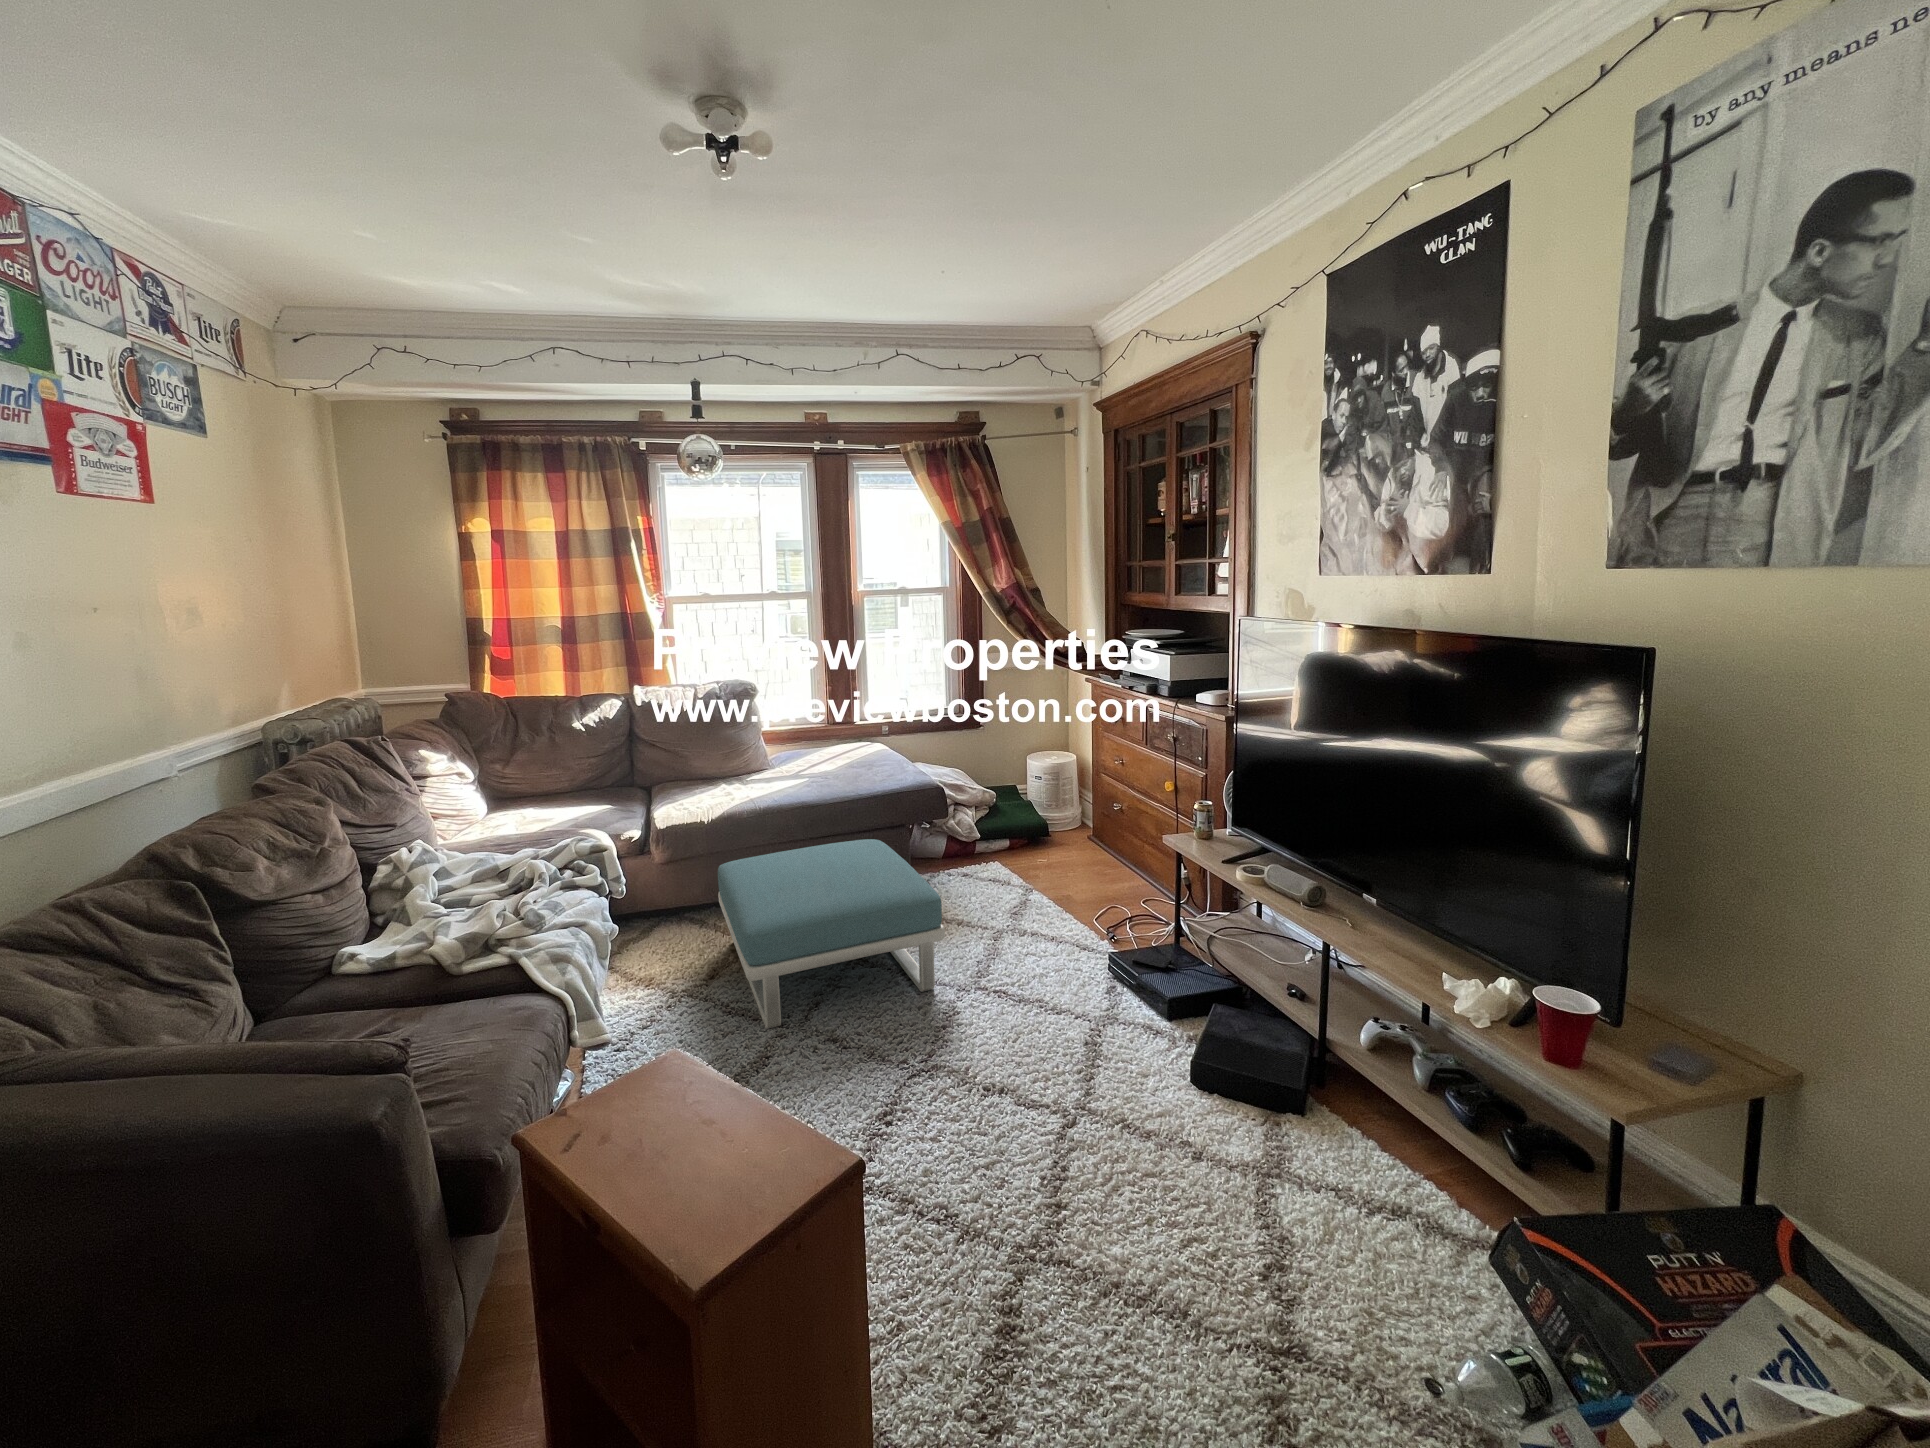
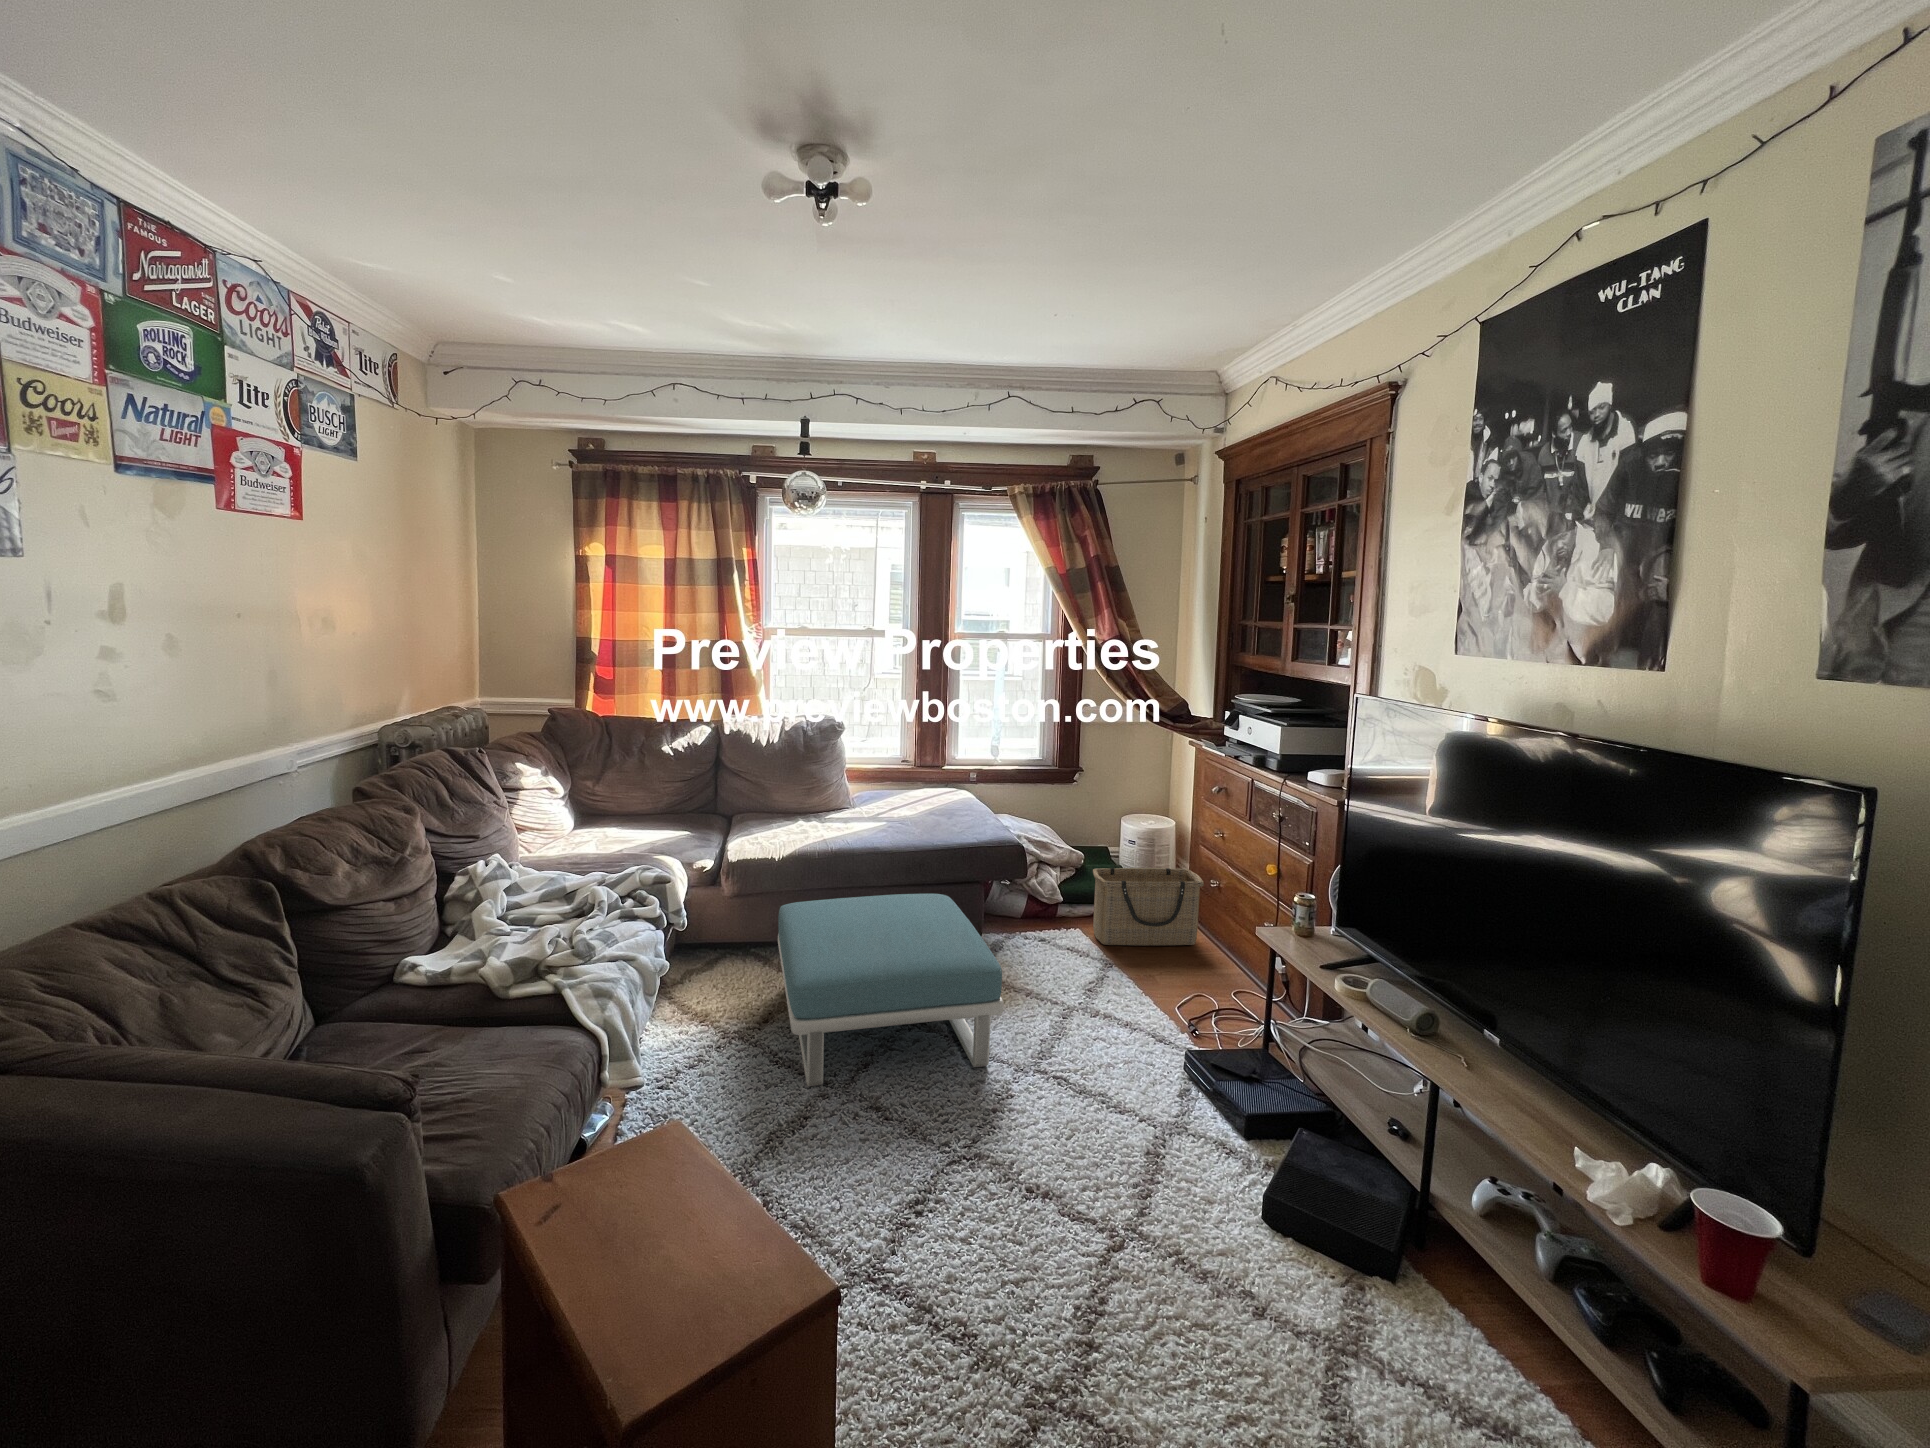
basket: none [1009,796,1110,872] -> present [1093,868,1204,946]

